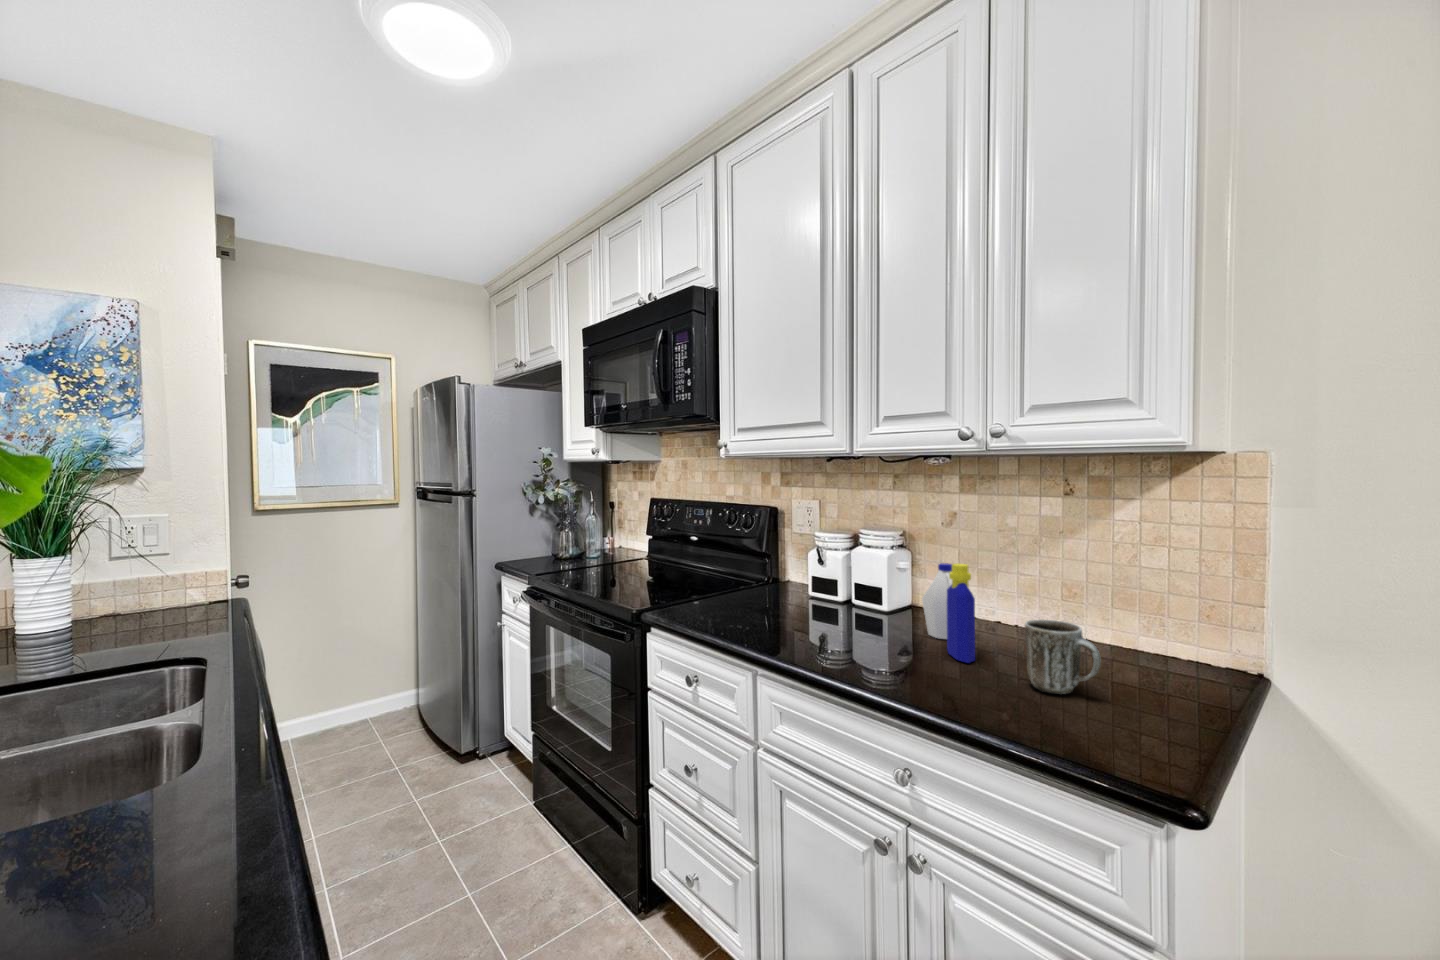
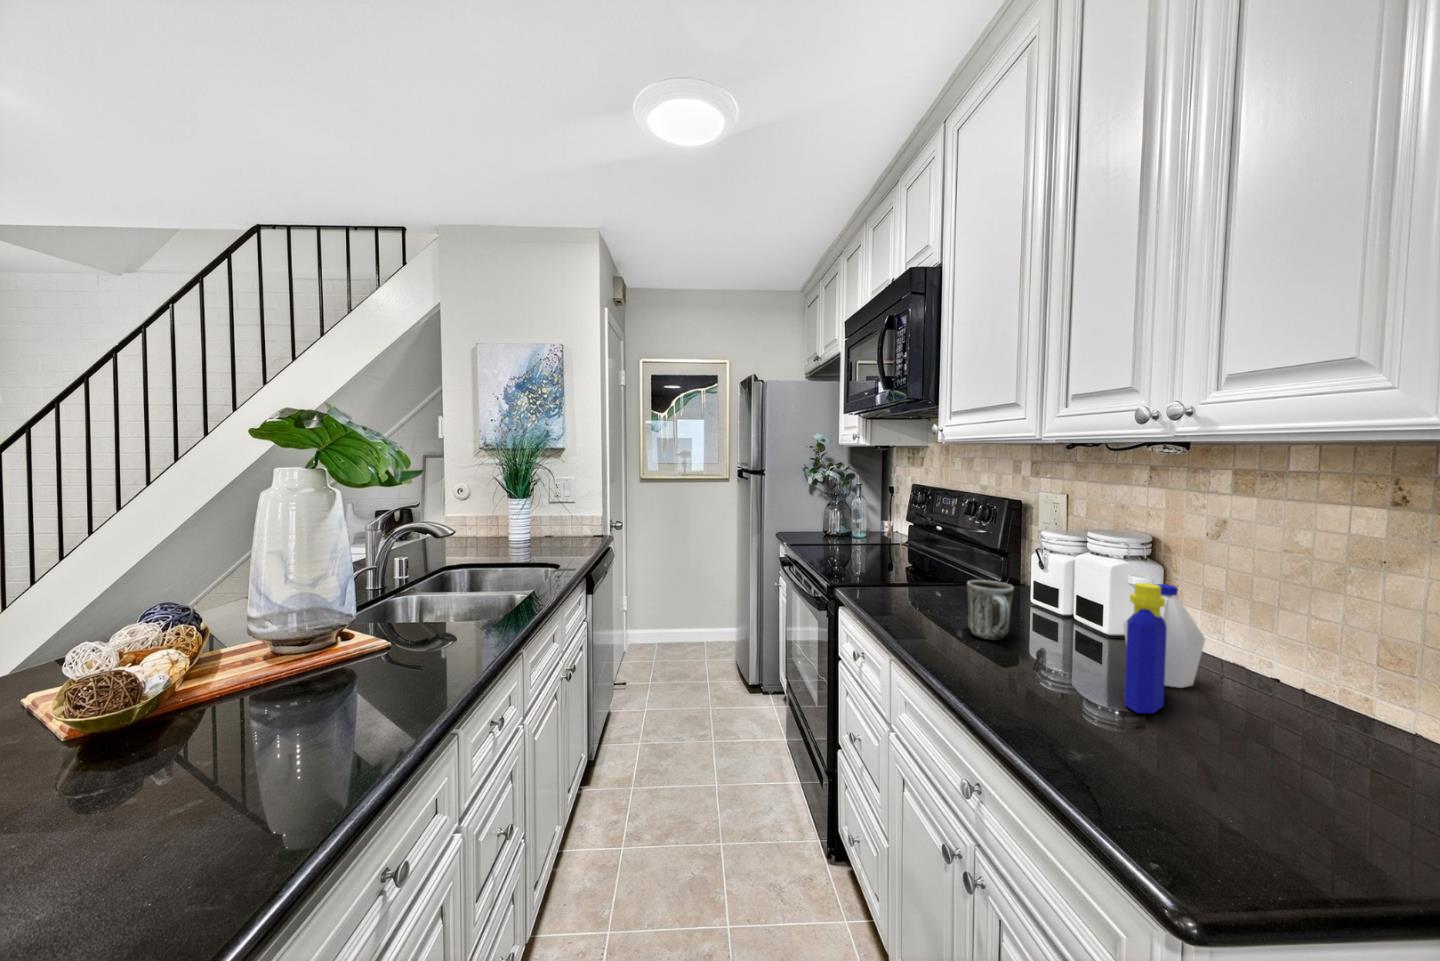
mug: present [1025,619,1101,694] -> present [967,580,1014,640]

